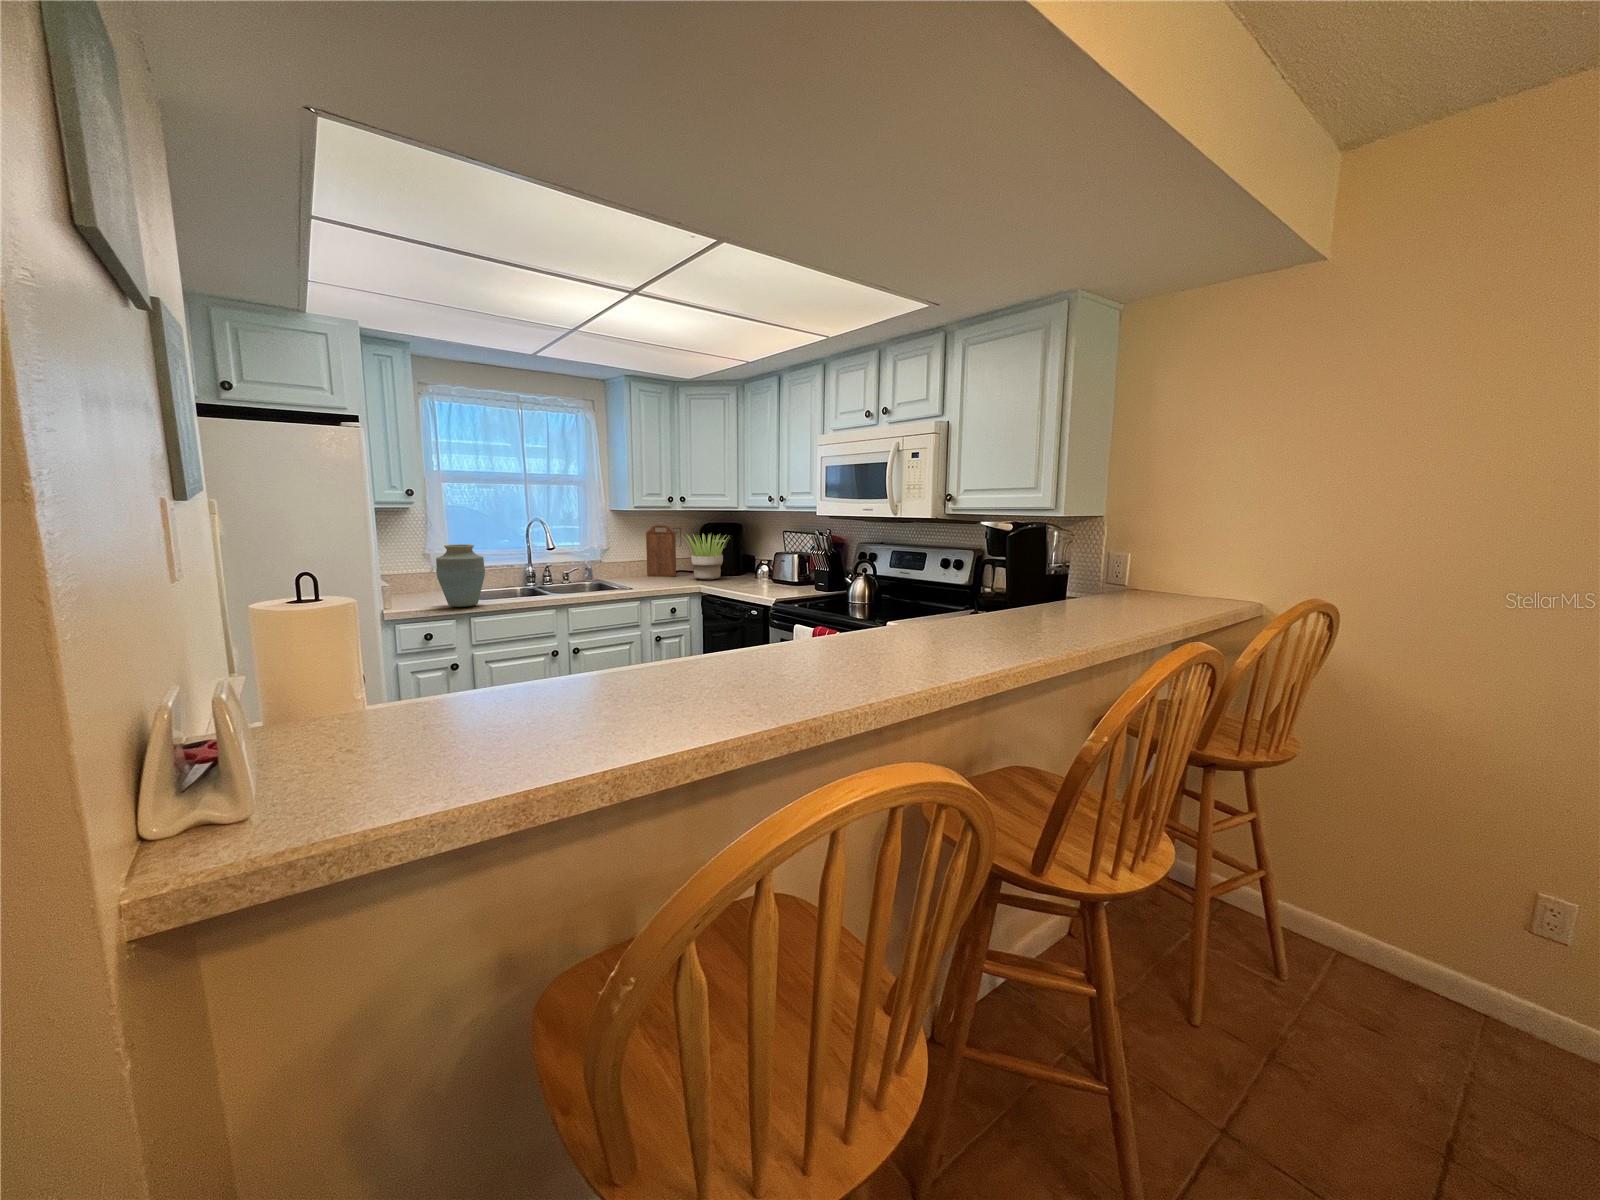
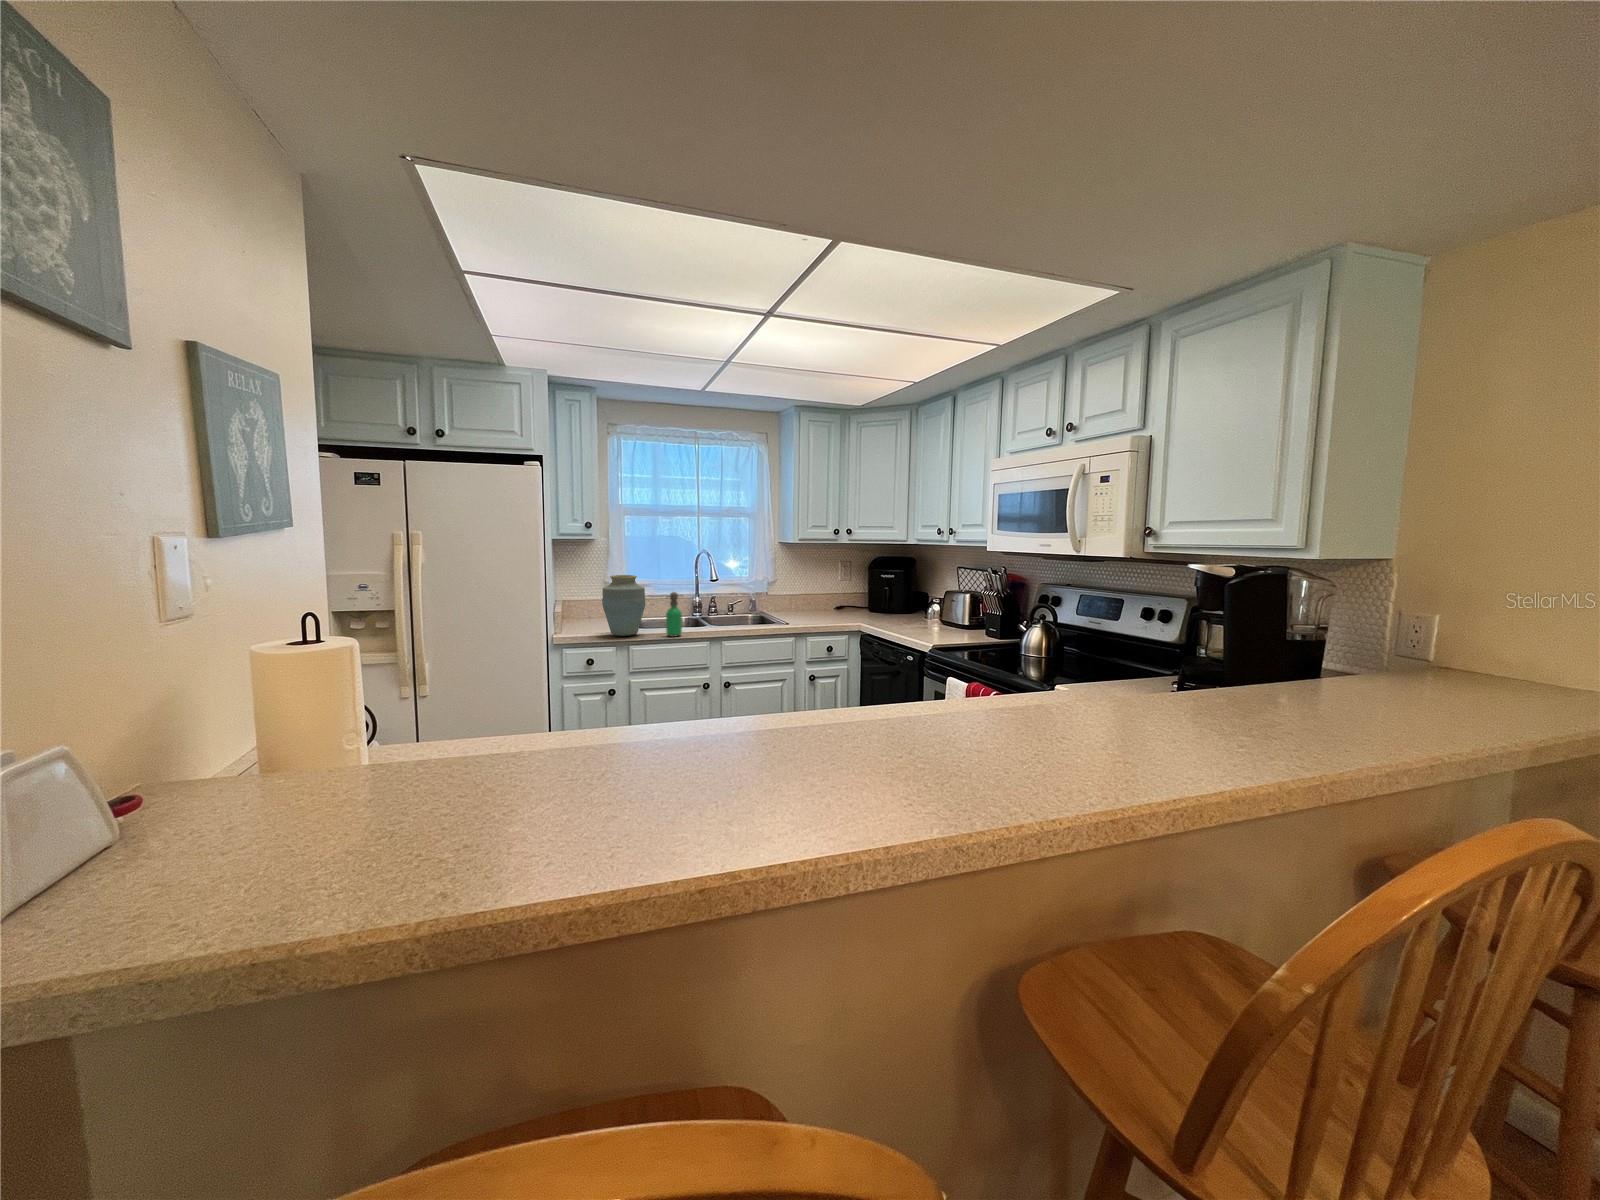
cutting board: present [646,525,676,576] -> none [812,558,843,612]
potted plant: present [686,535,726,580] -> none [845,566,903,618]
soap dispenser: none [509,560,527,605] -> present [666,592,682,637]

